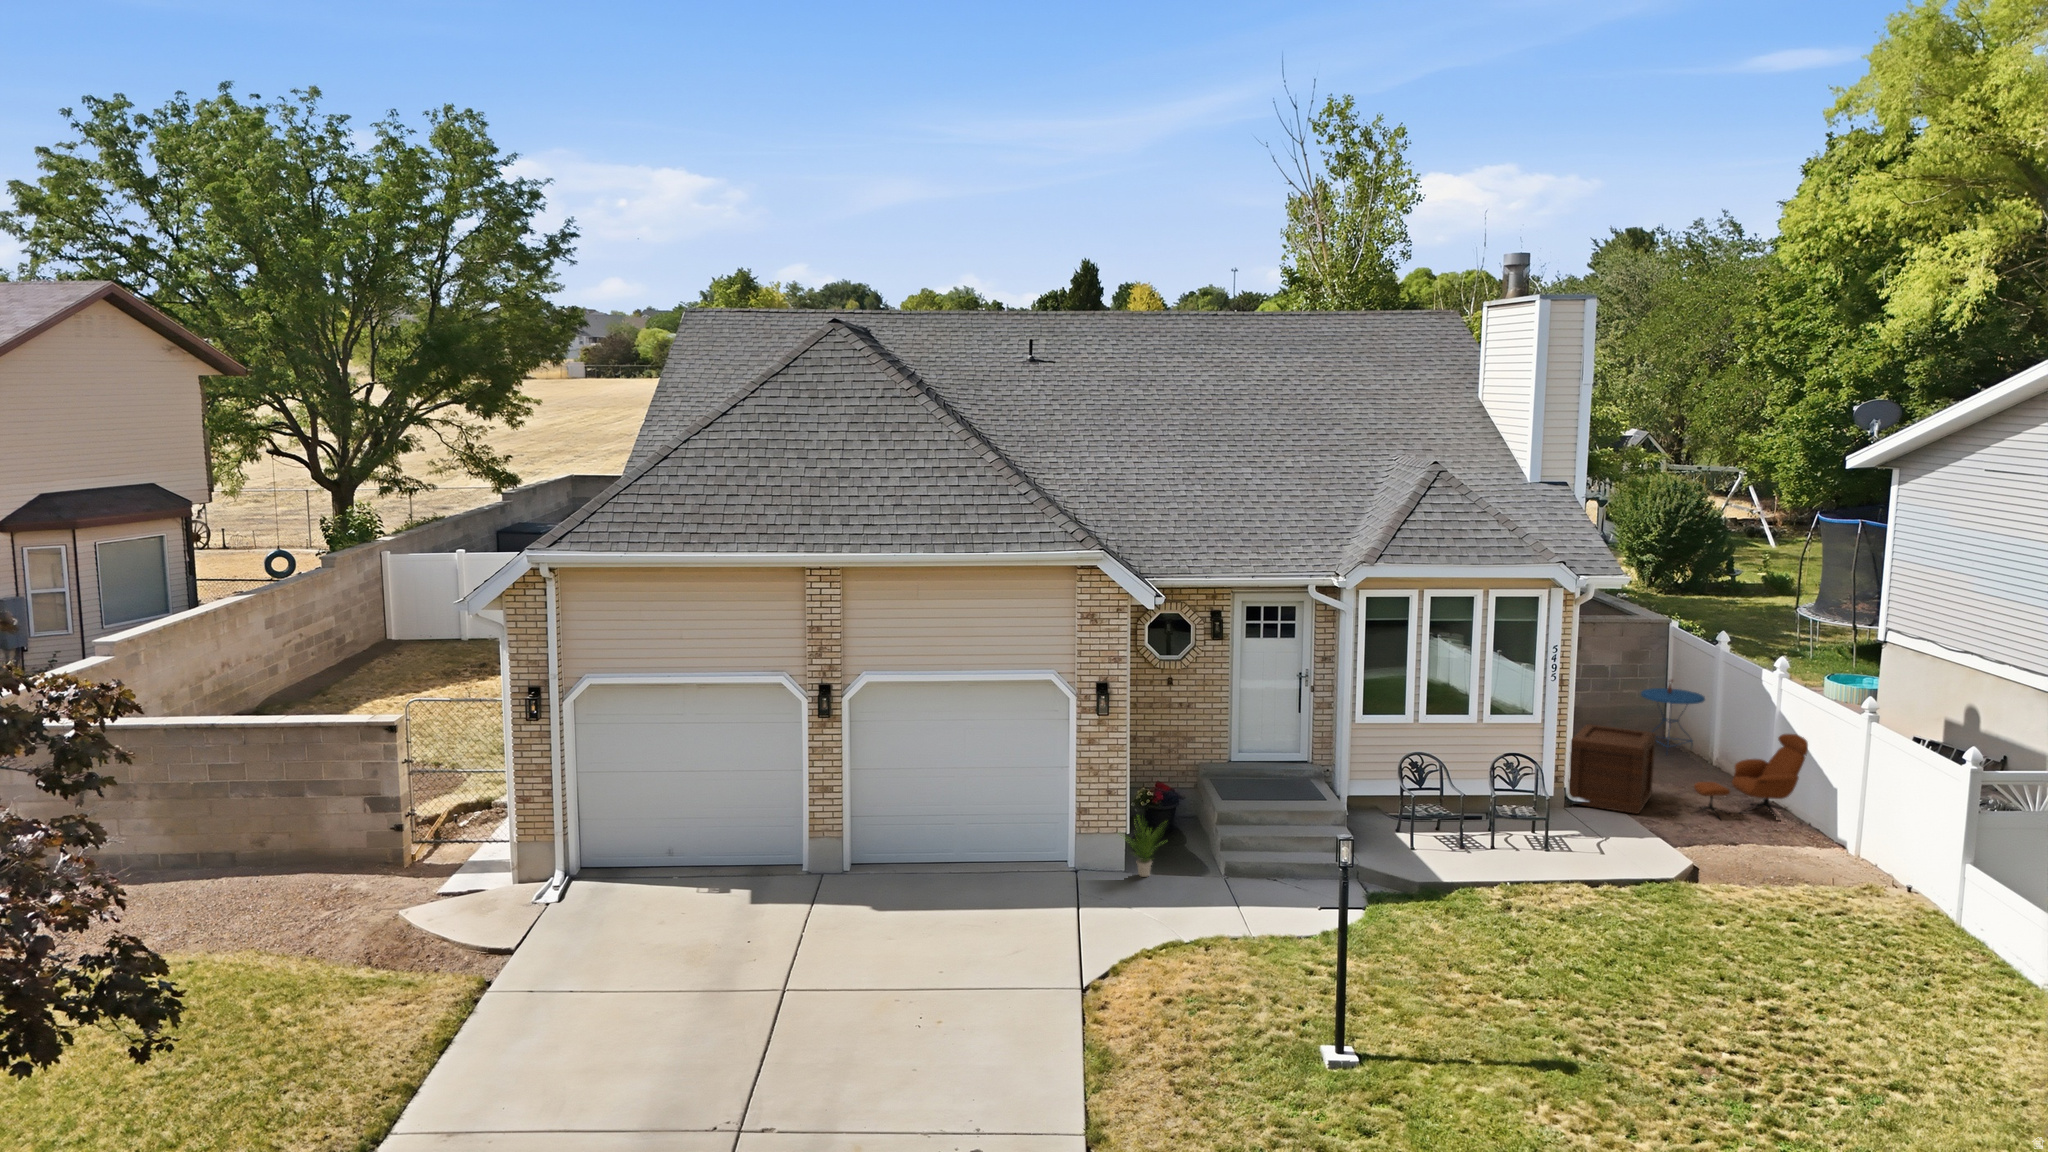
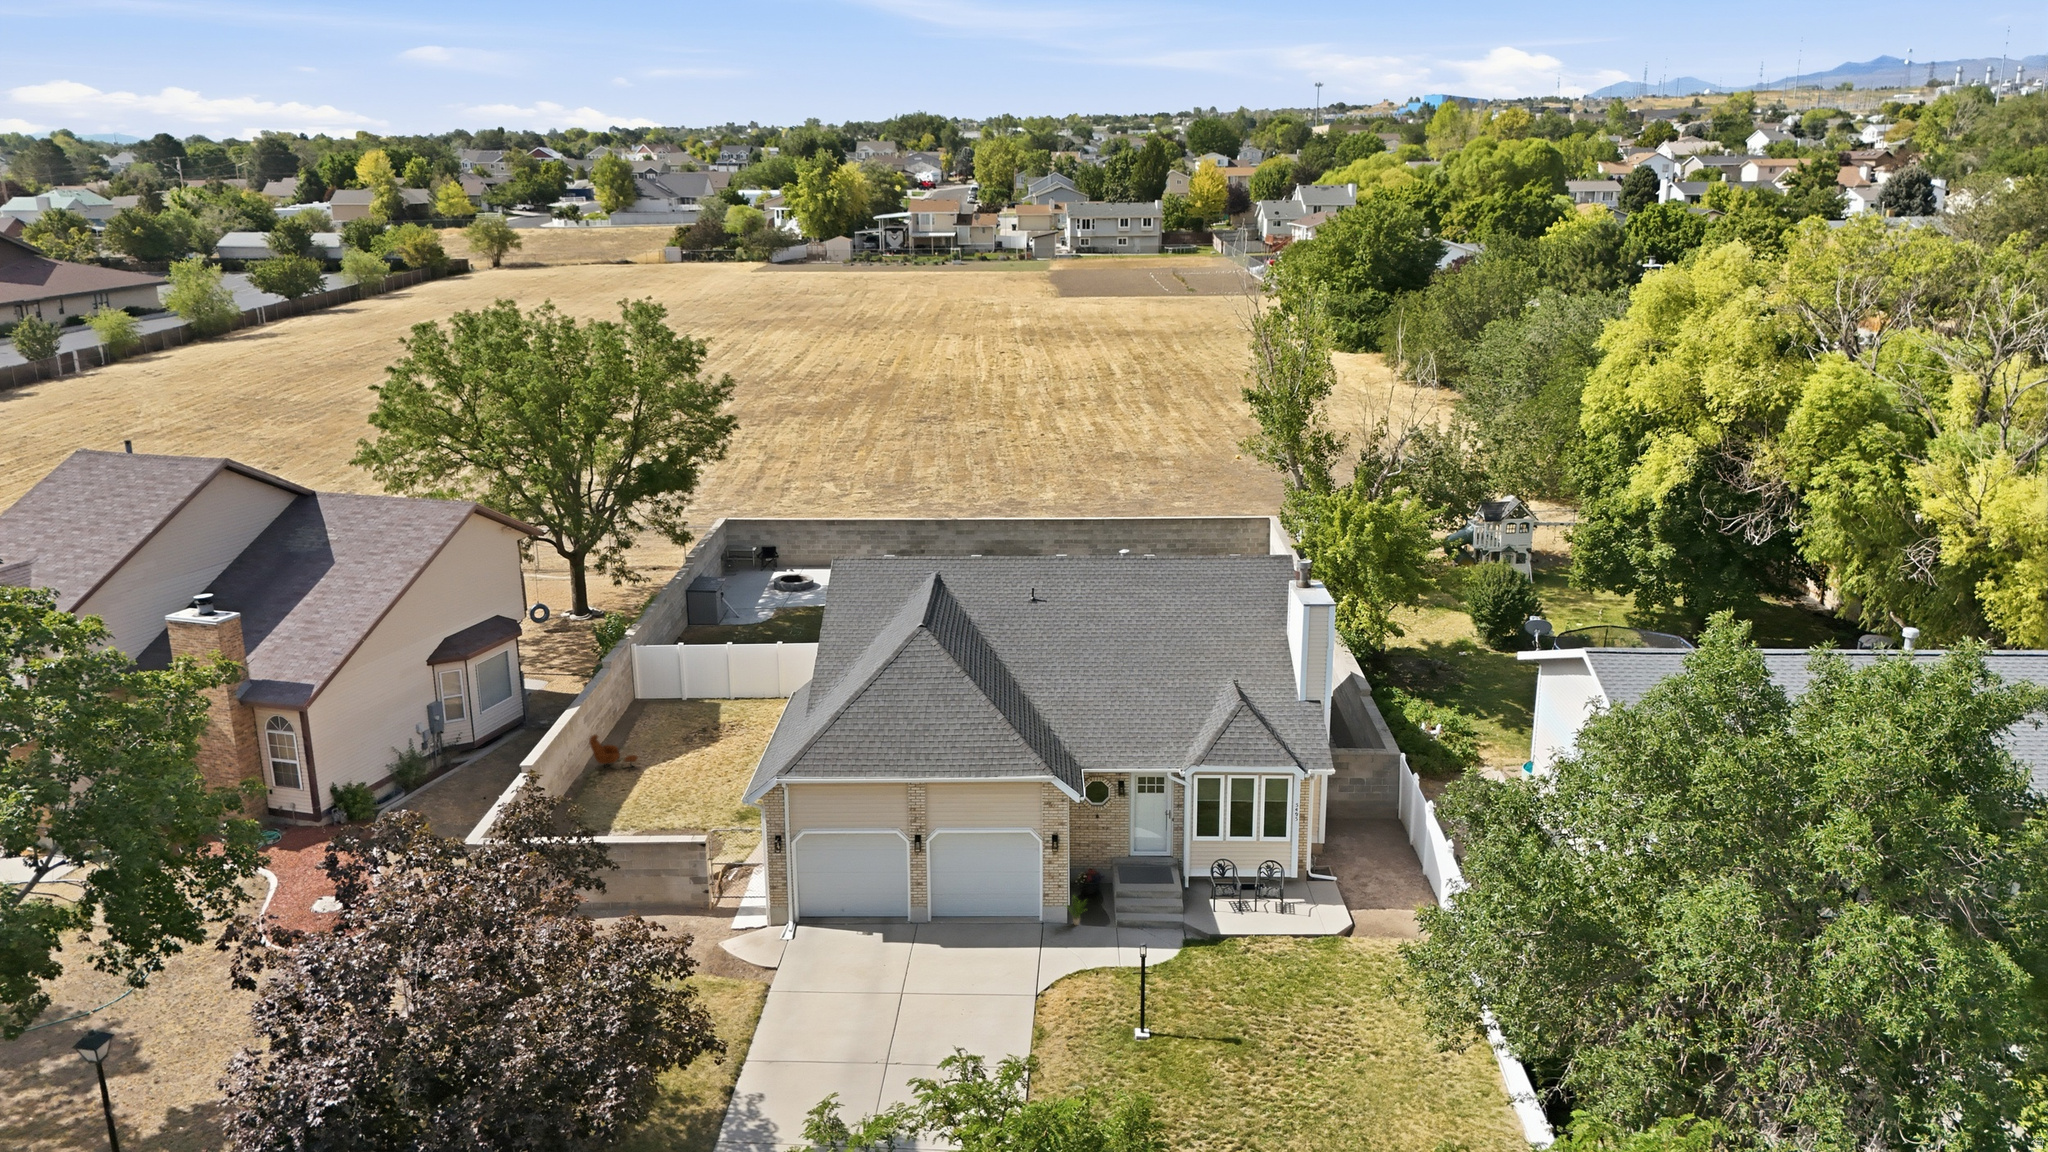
side table: present [1641,680,1705,753] -> none [1371,795,1406,839]
wooden crate: present [1568,724,1656,814] -> none [1310,832,1360,886]
lounge chair: present [1694,734,1808,818] -> present [589,735,638,768]

